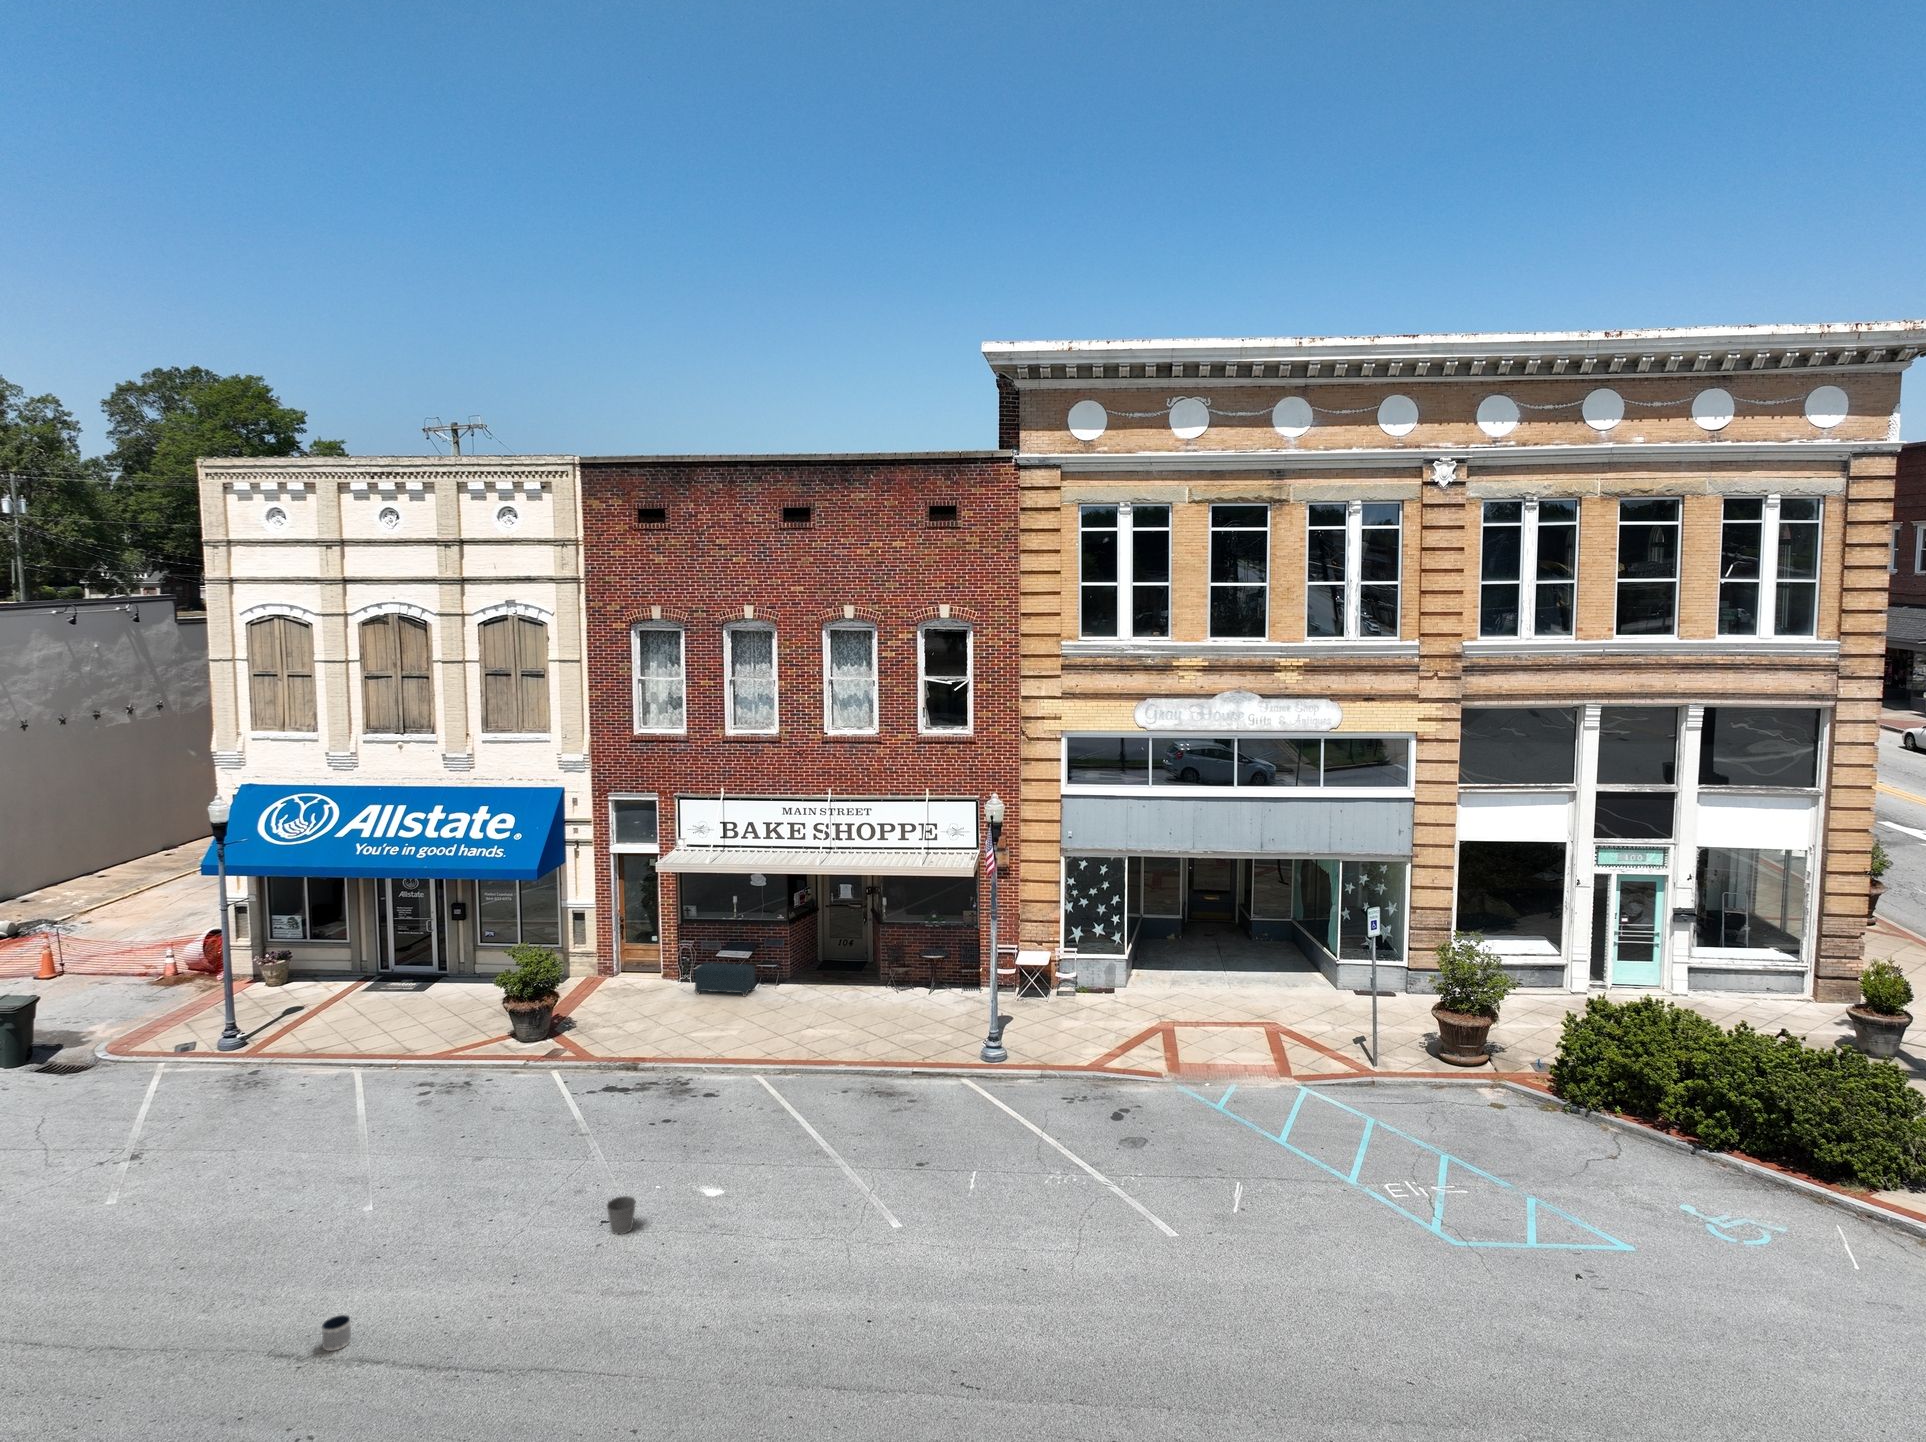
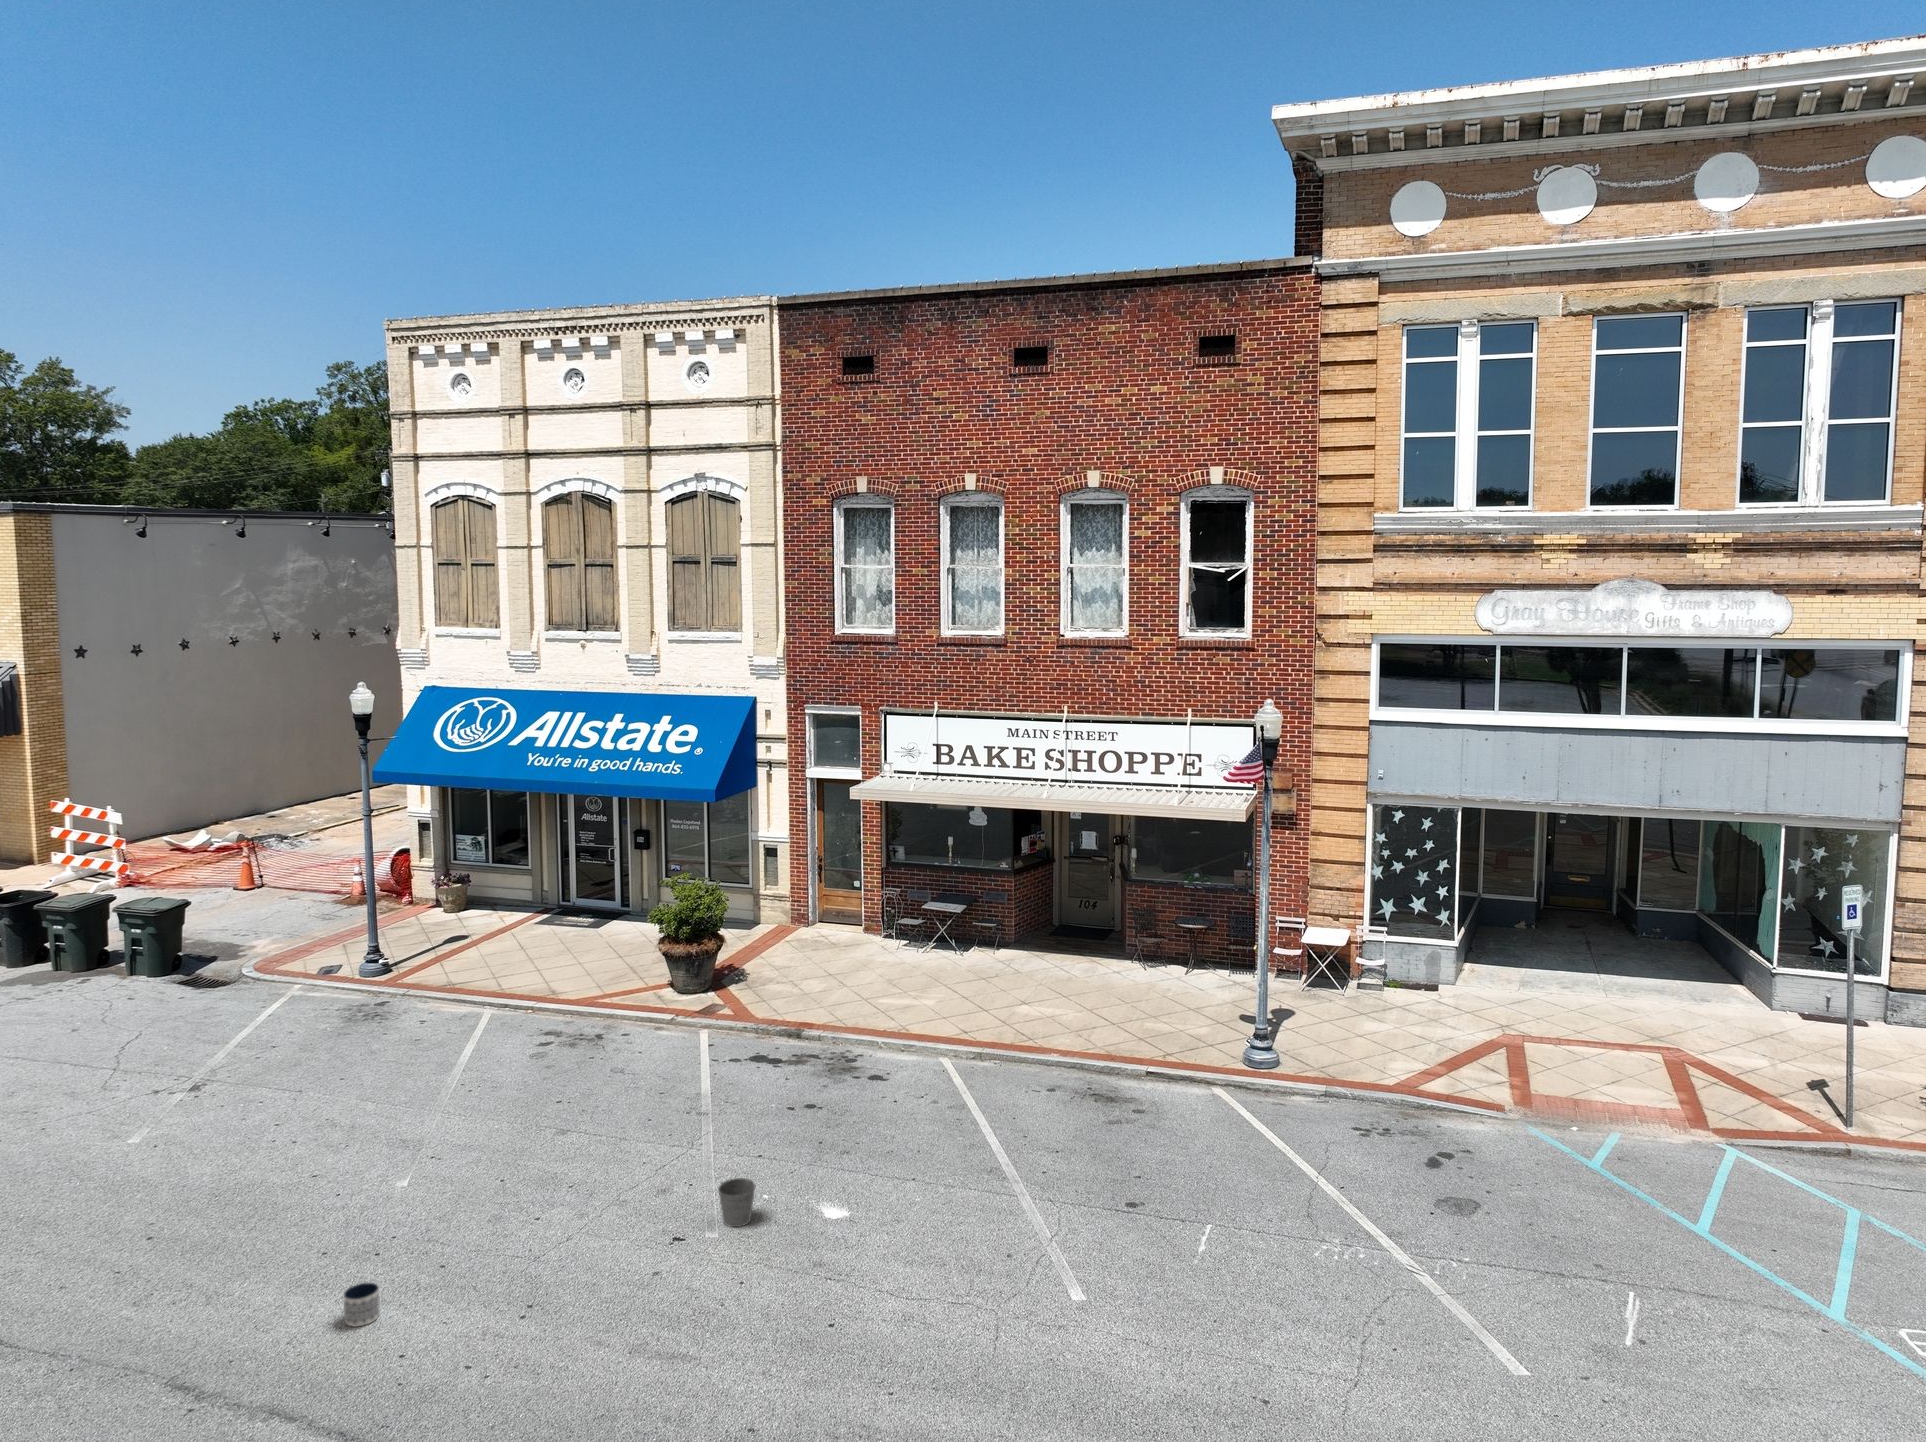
bench: present [695,963,755,996] -> none [895,915,968,959]

